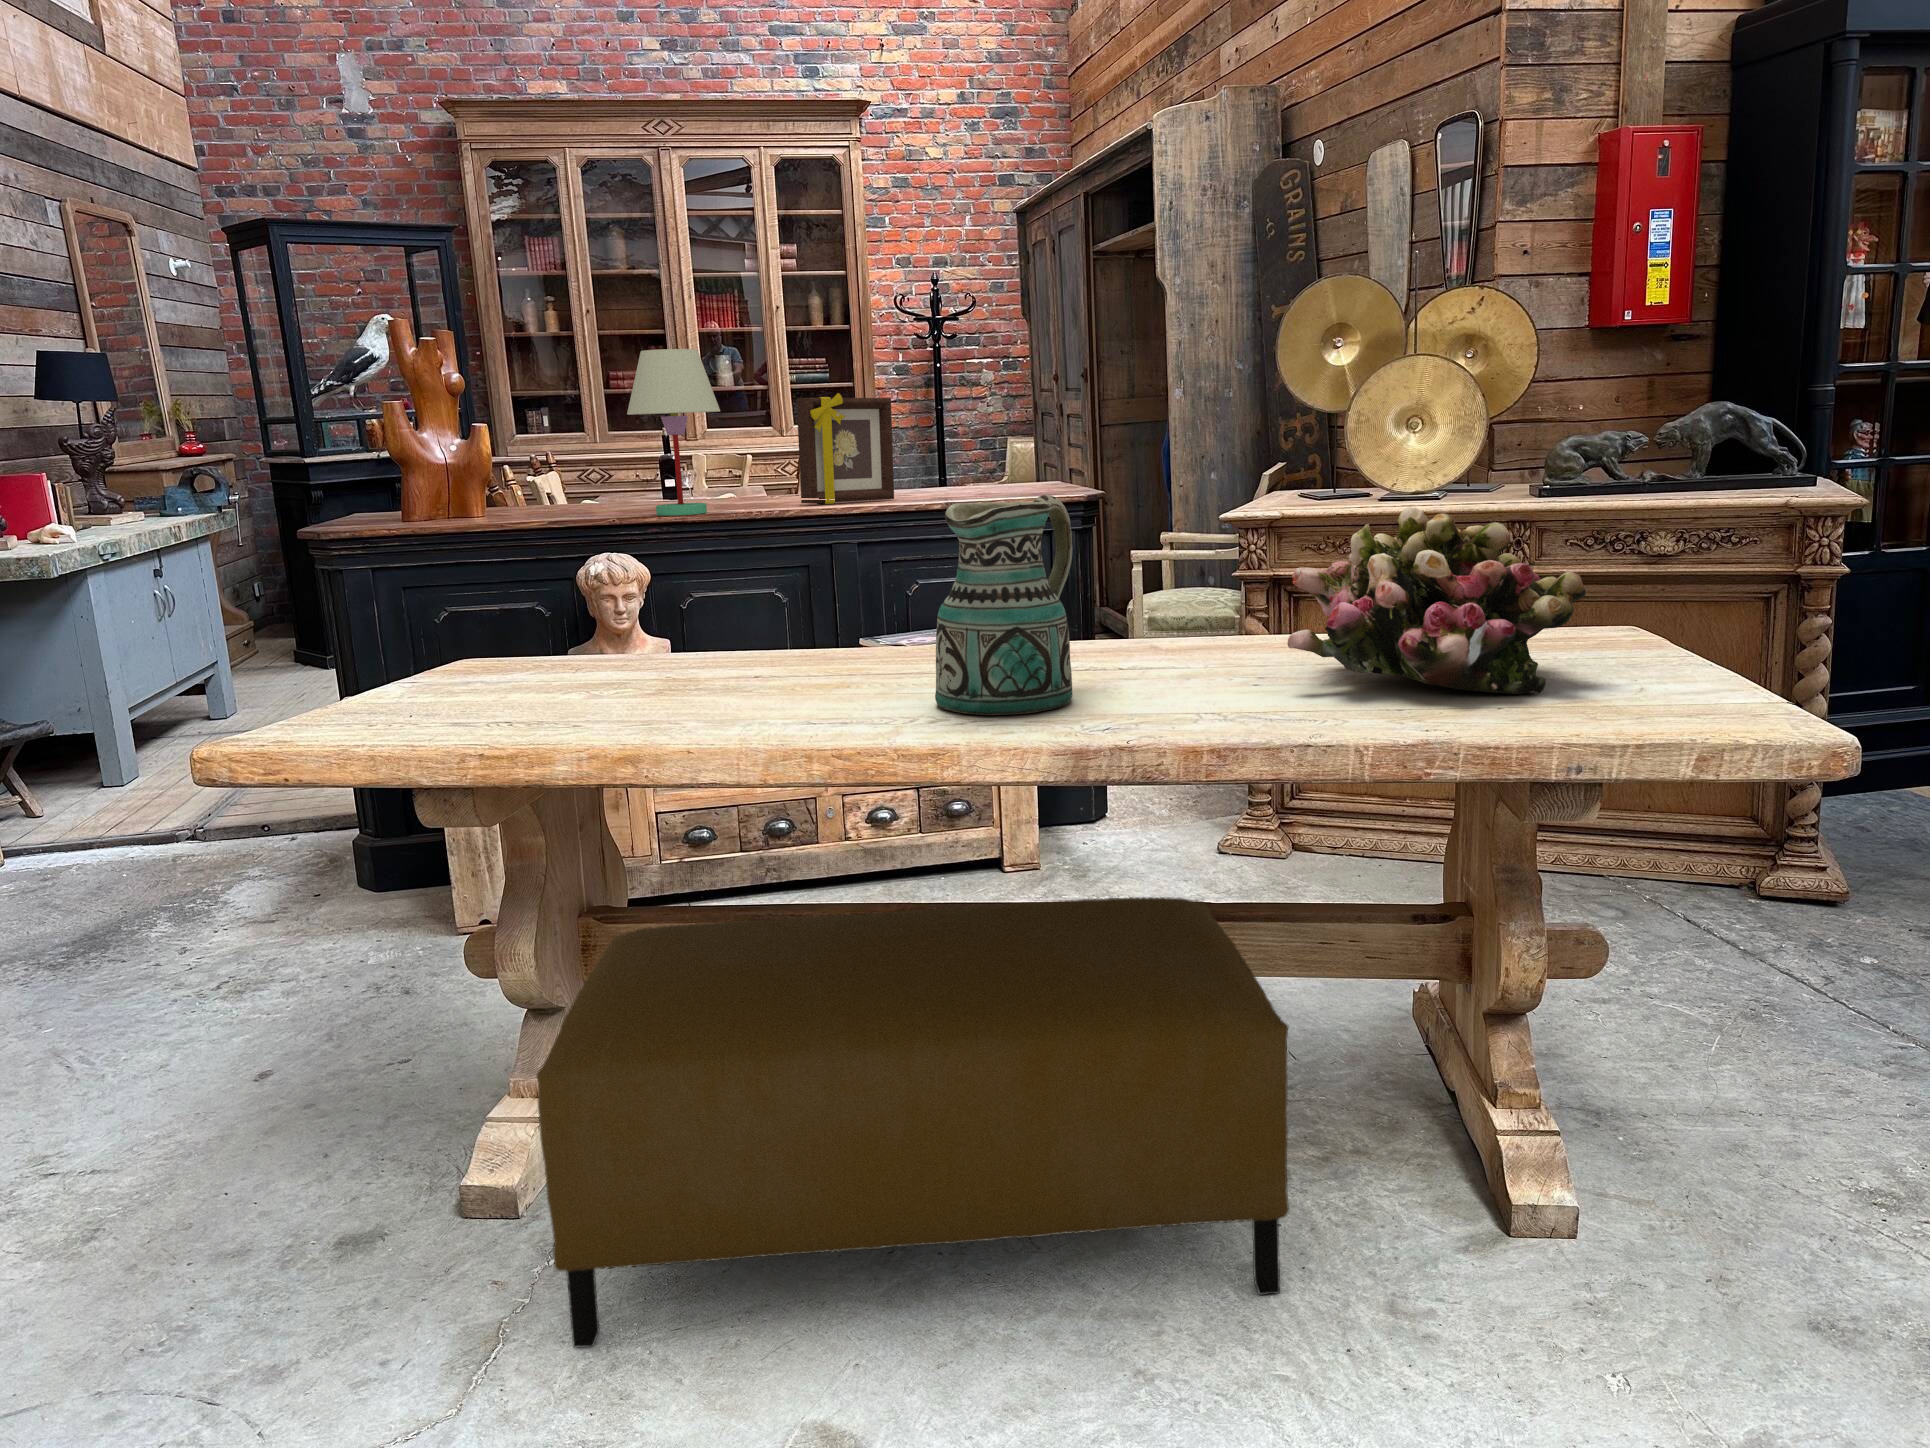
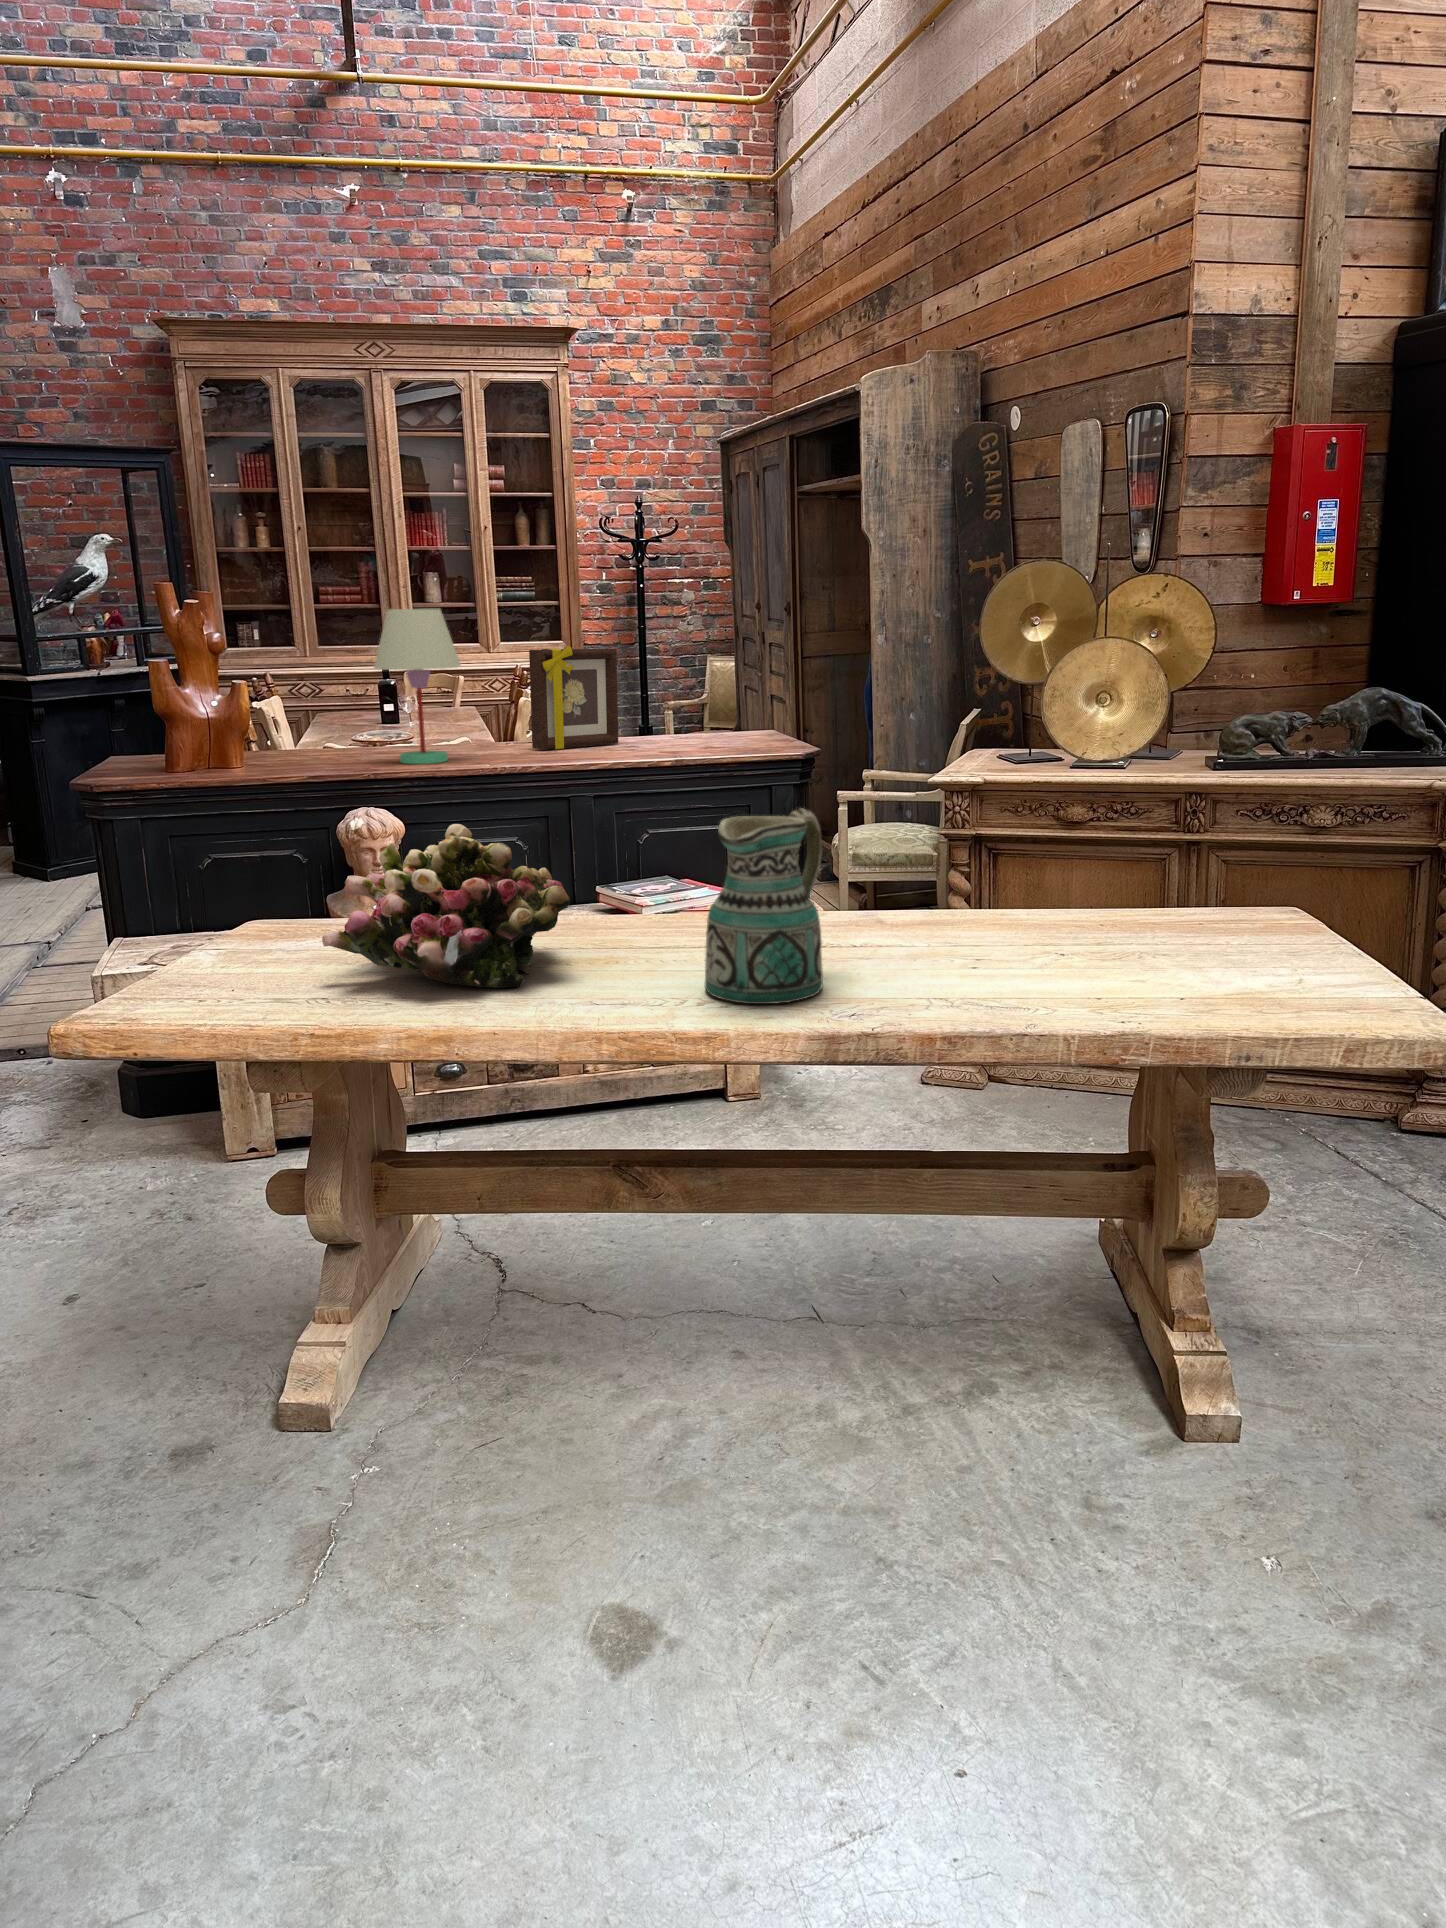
flower arrangement: present [1288,507,1586,694] -> present [322,824,570,988]
ottoman: present [536,897,1289,1347] -> none [367,1146,1005,1544]

